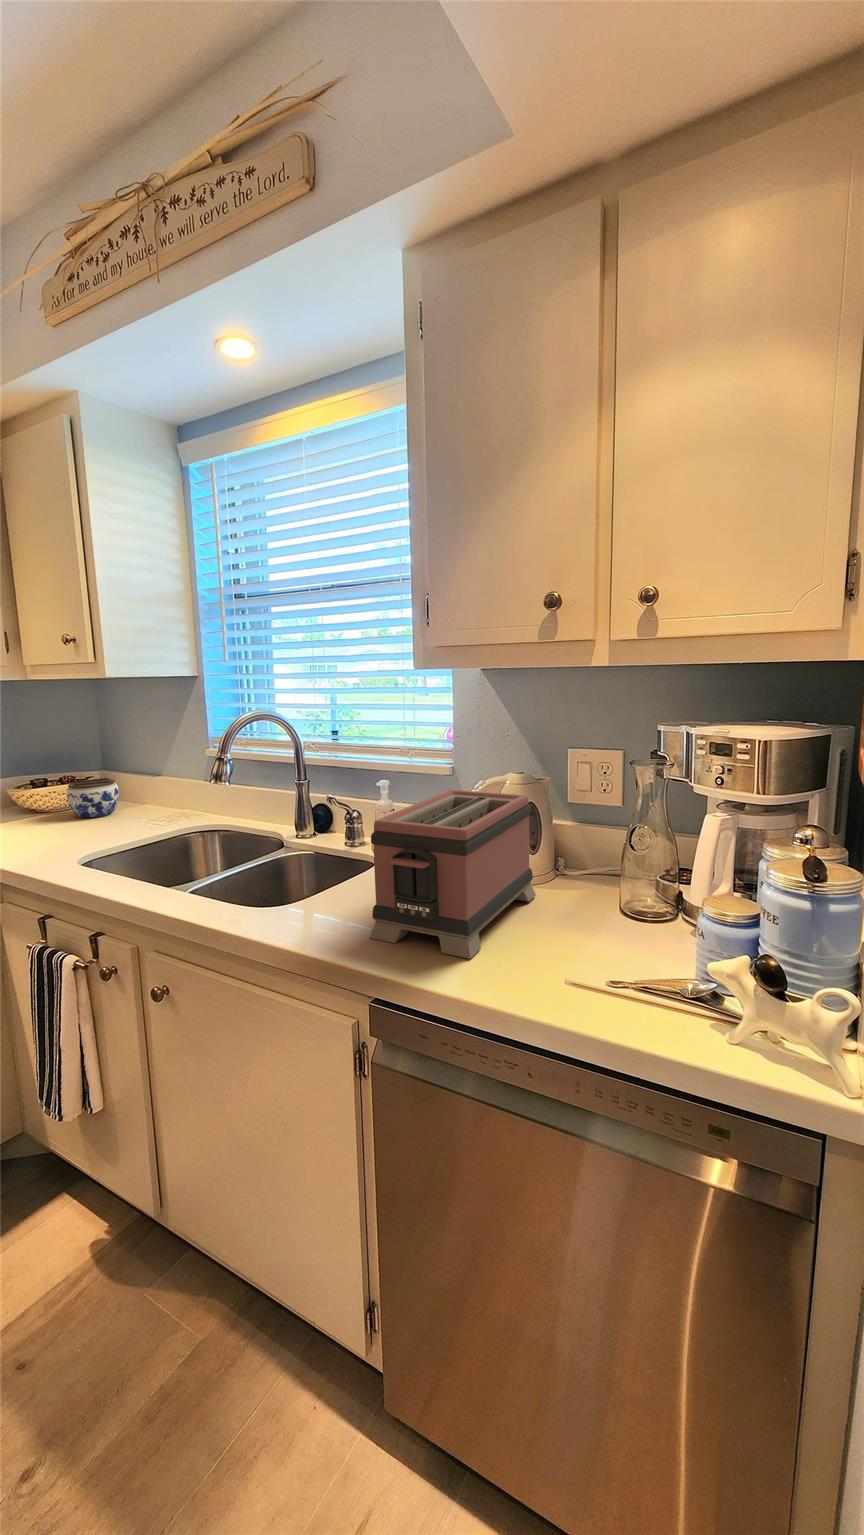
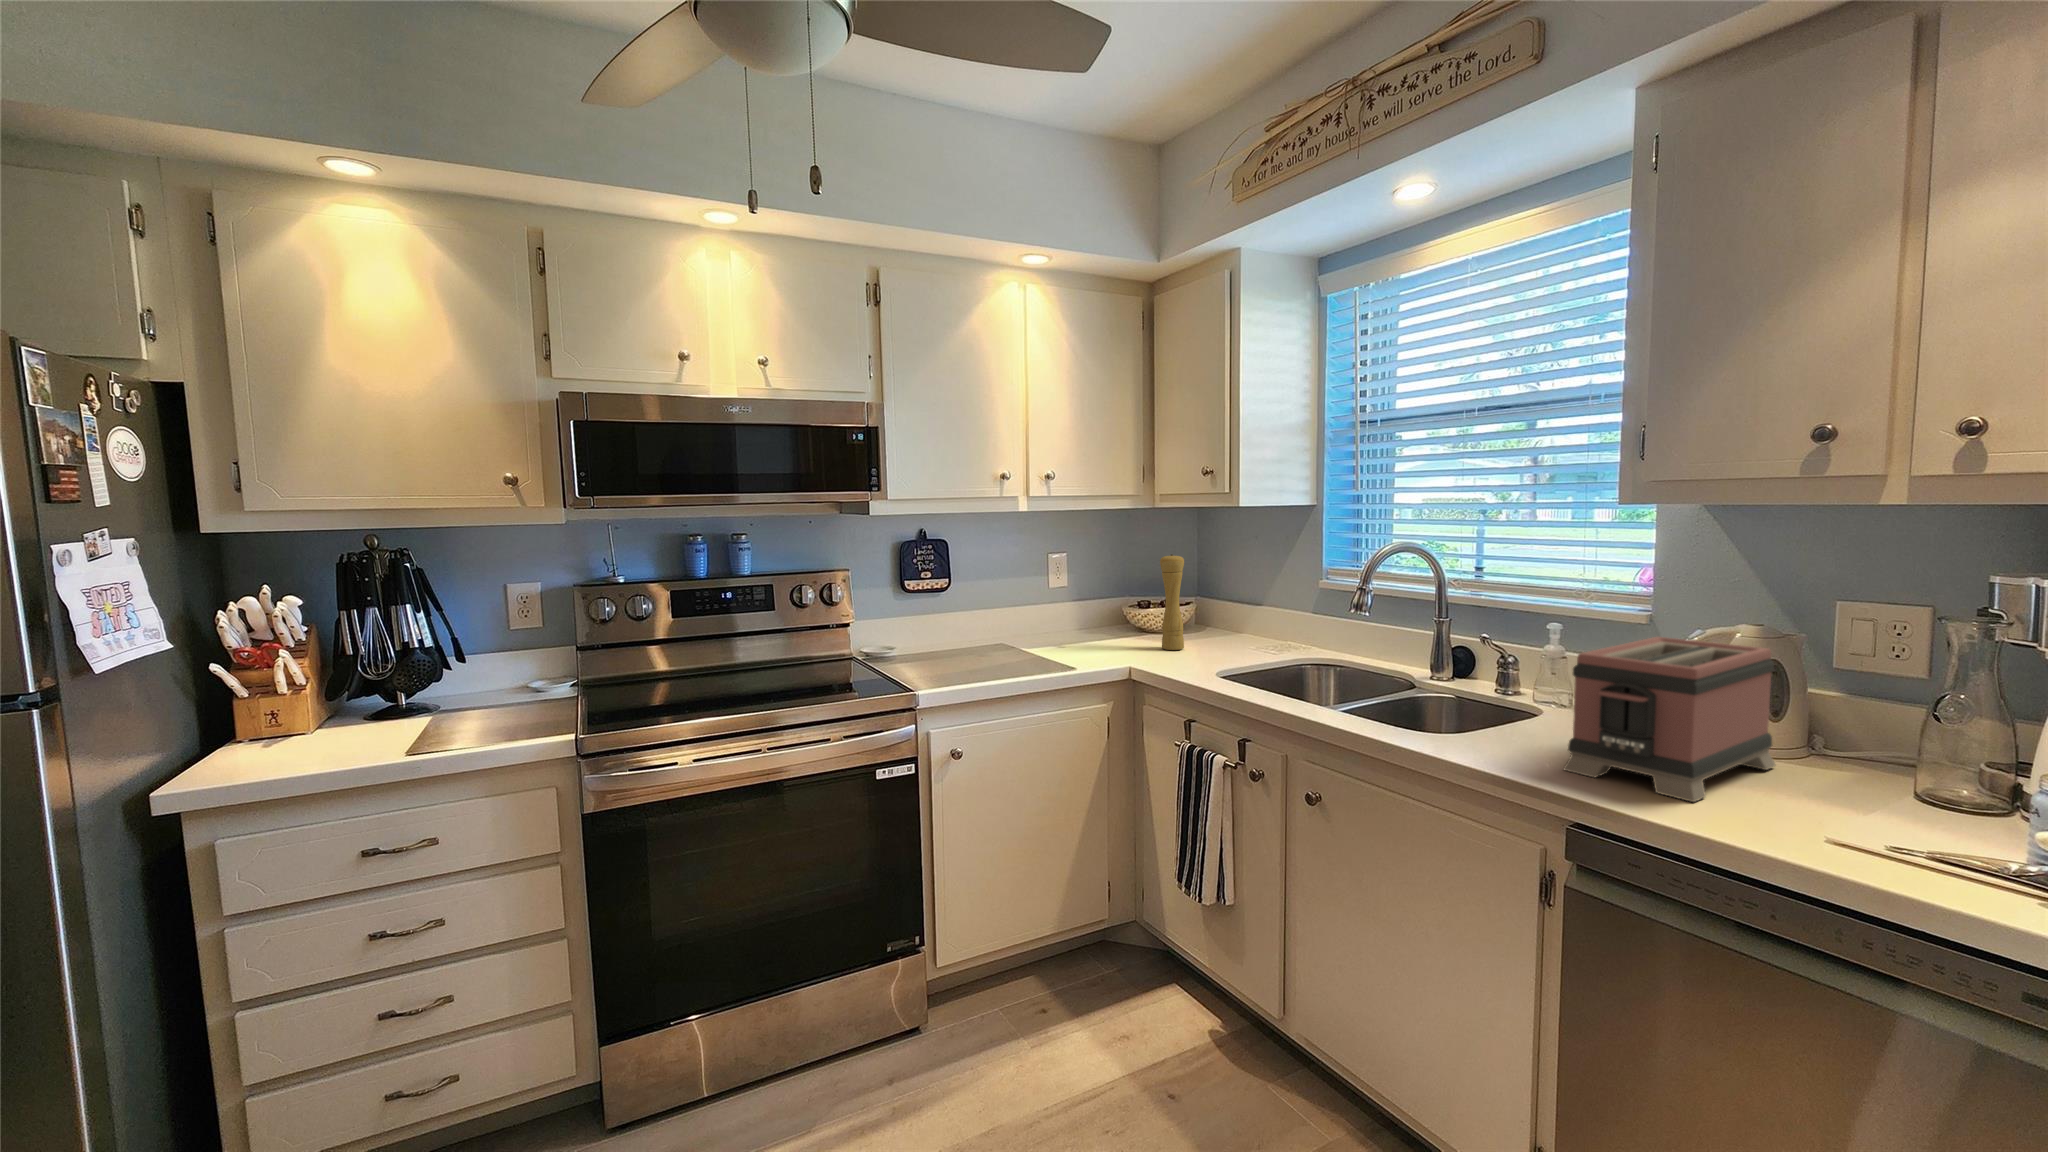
pepper mill: none [22,728,62,832] -> present [1160,554,1184,650]
jar: present [66,778,119,818] -> none [1182,606,1228,643]

